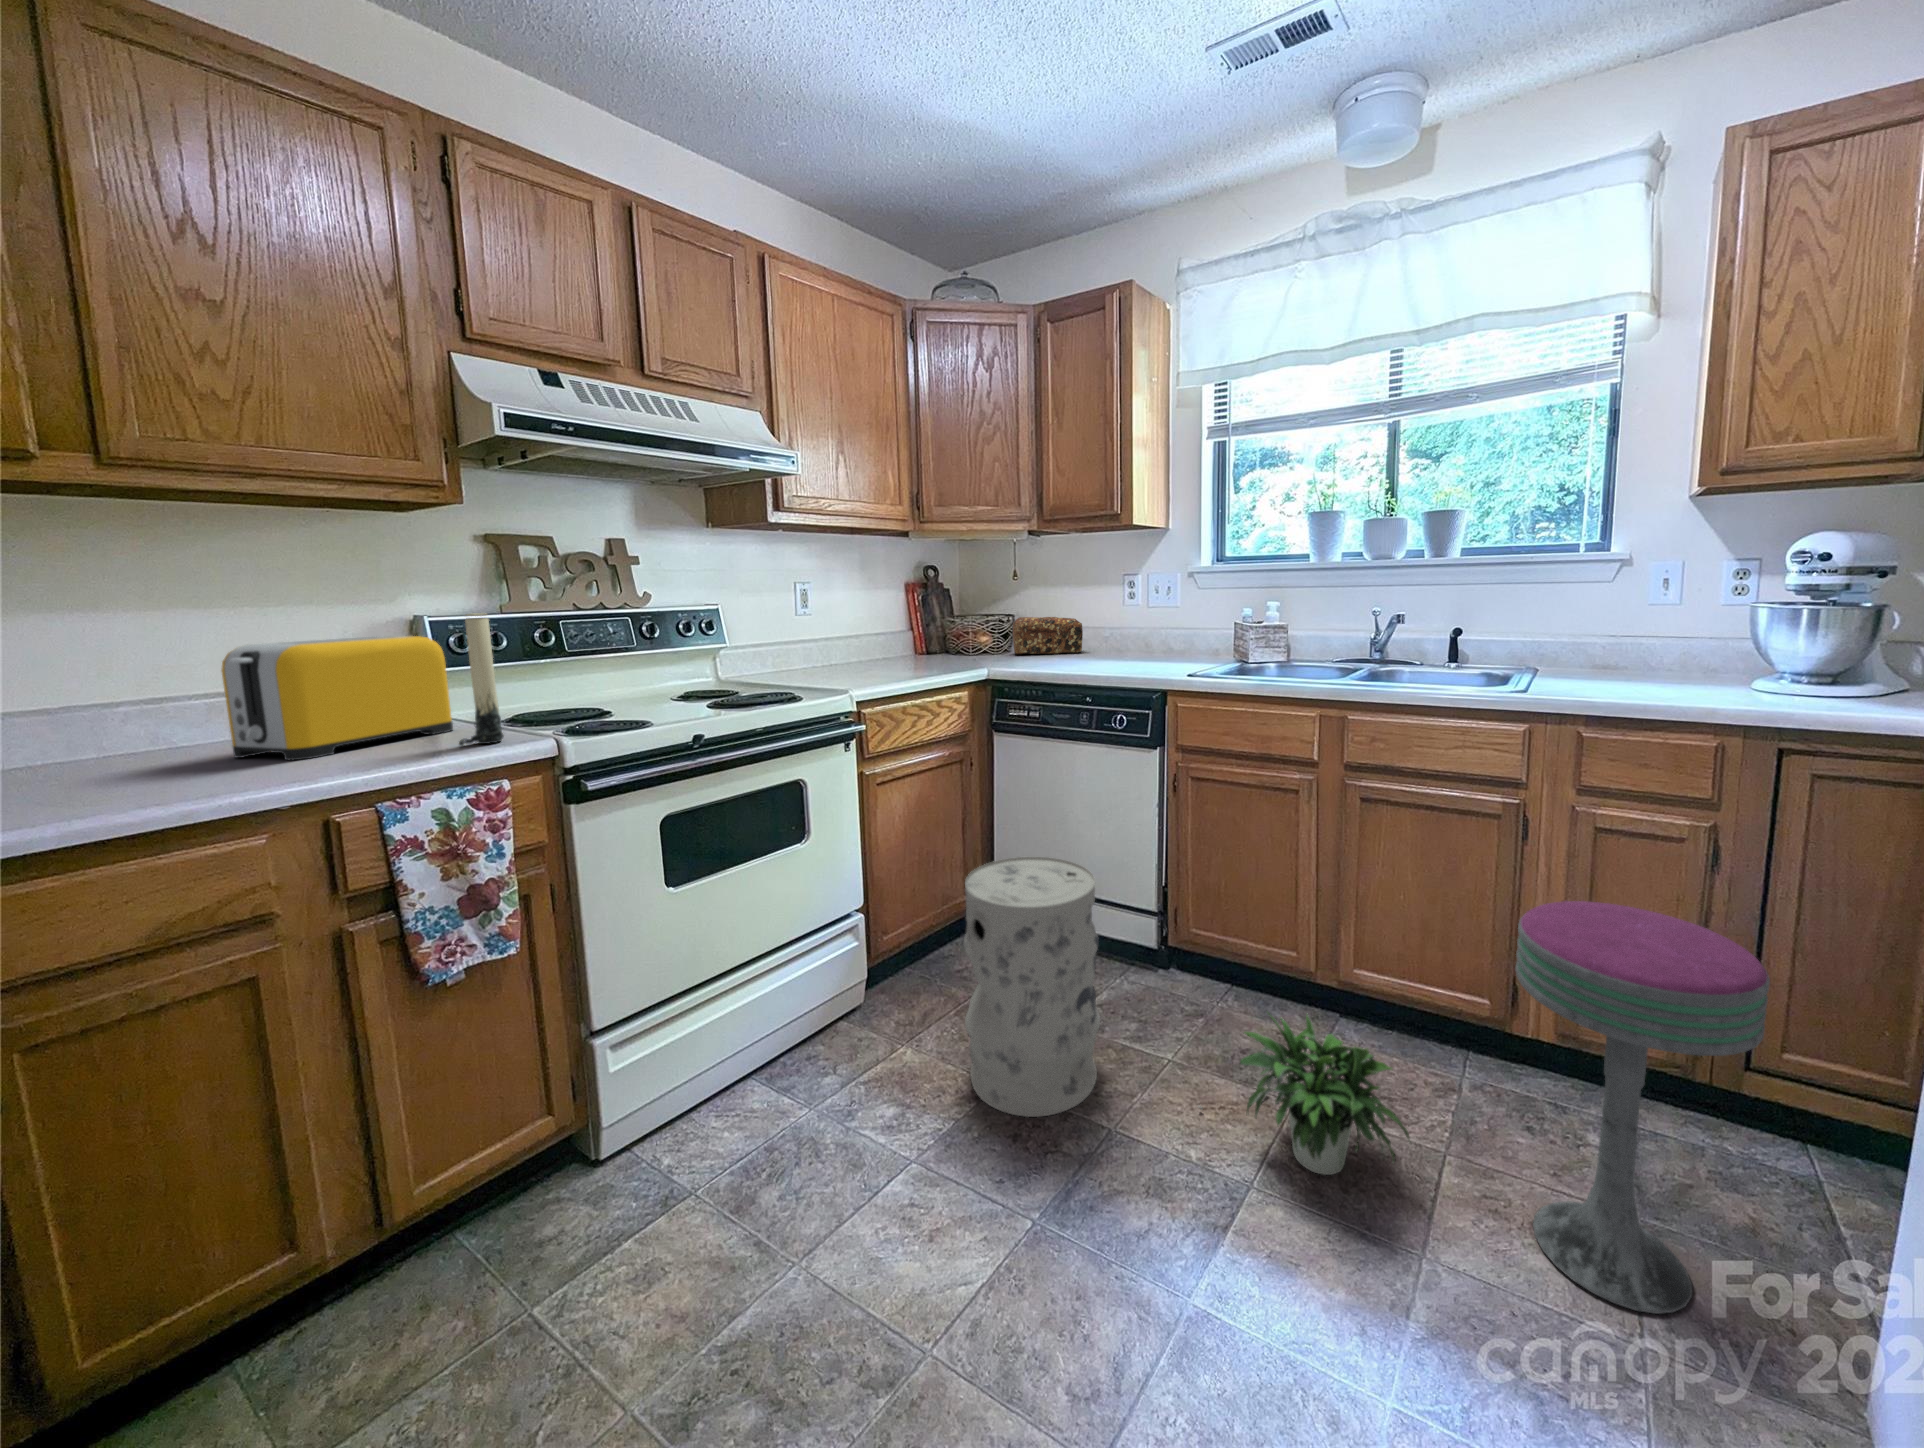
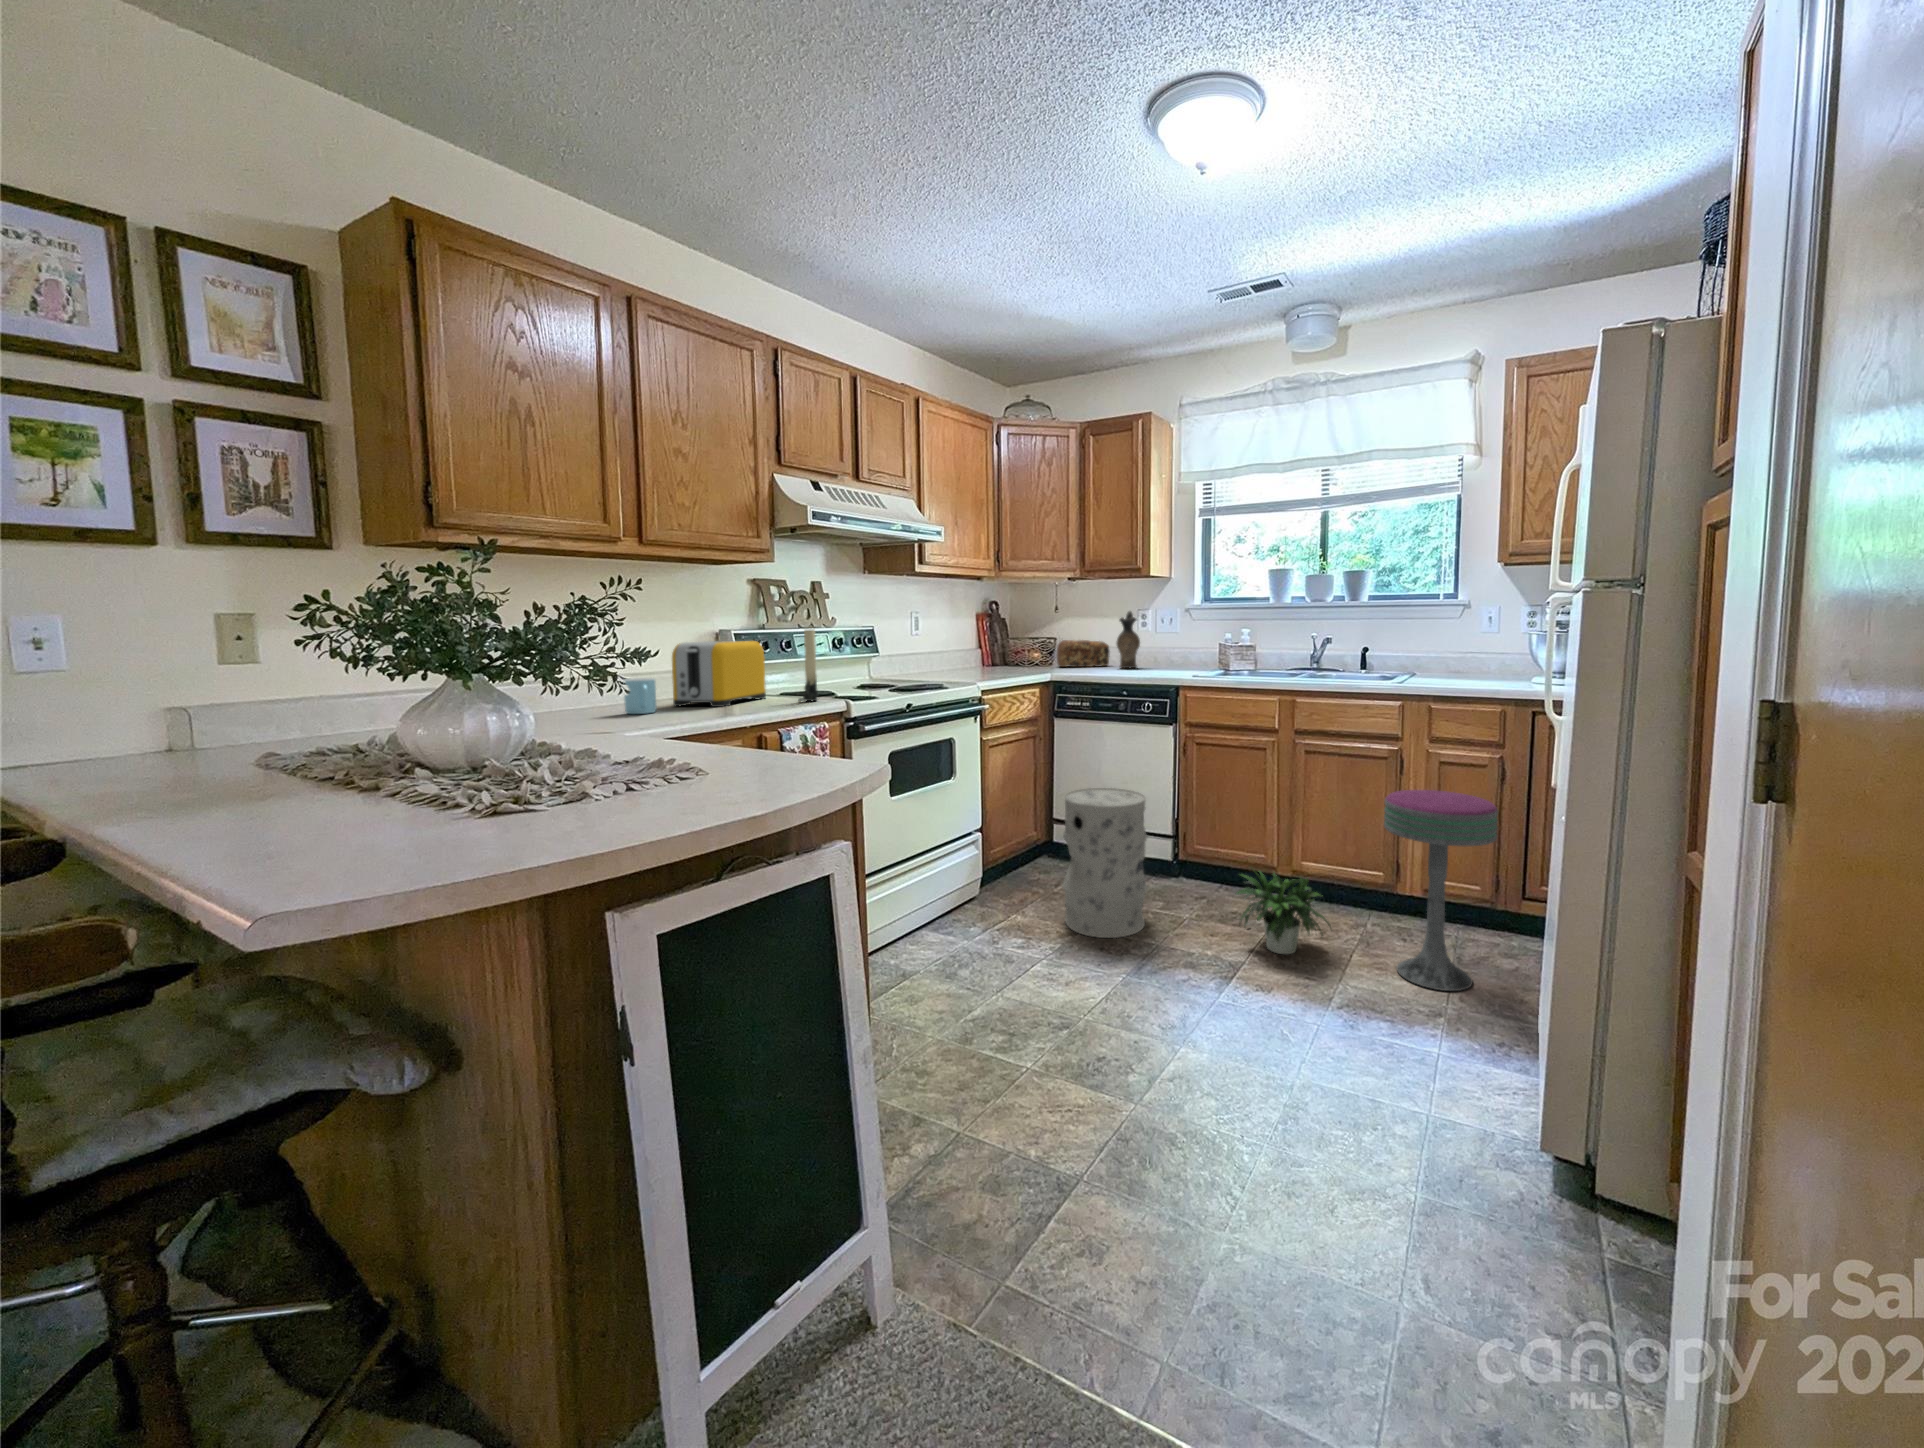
ceramic pitcher: none [1086,576,1120,657] -> present [1117,611,1140,668]
mug: none [52,714,145,787] -> present [624,678,657,714]

